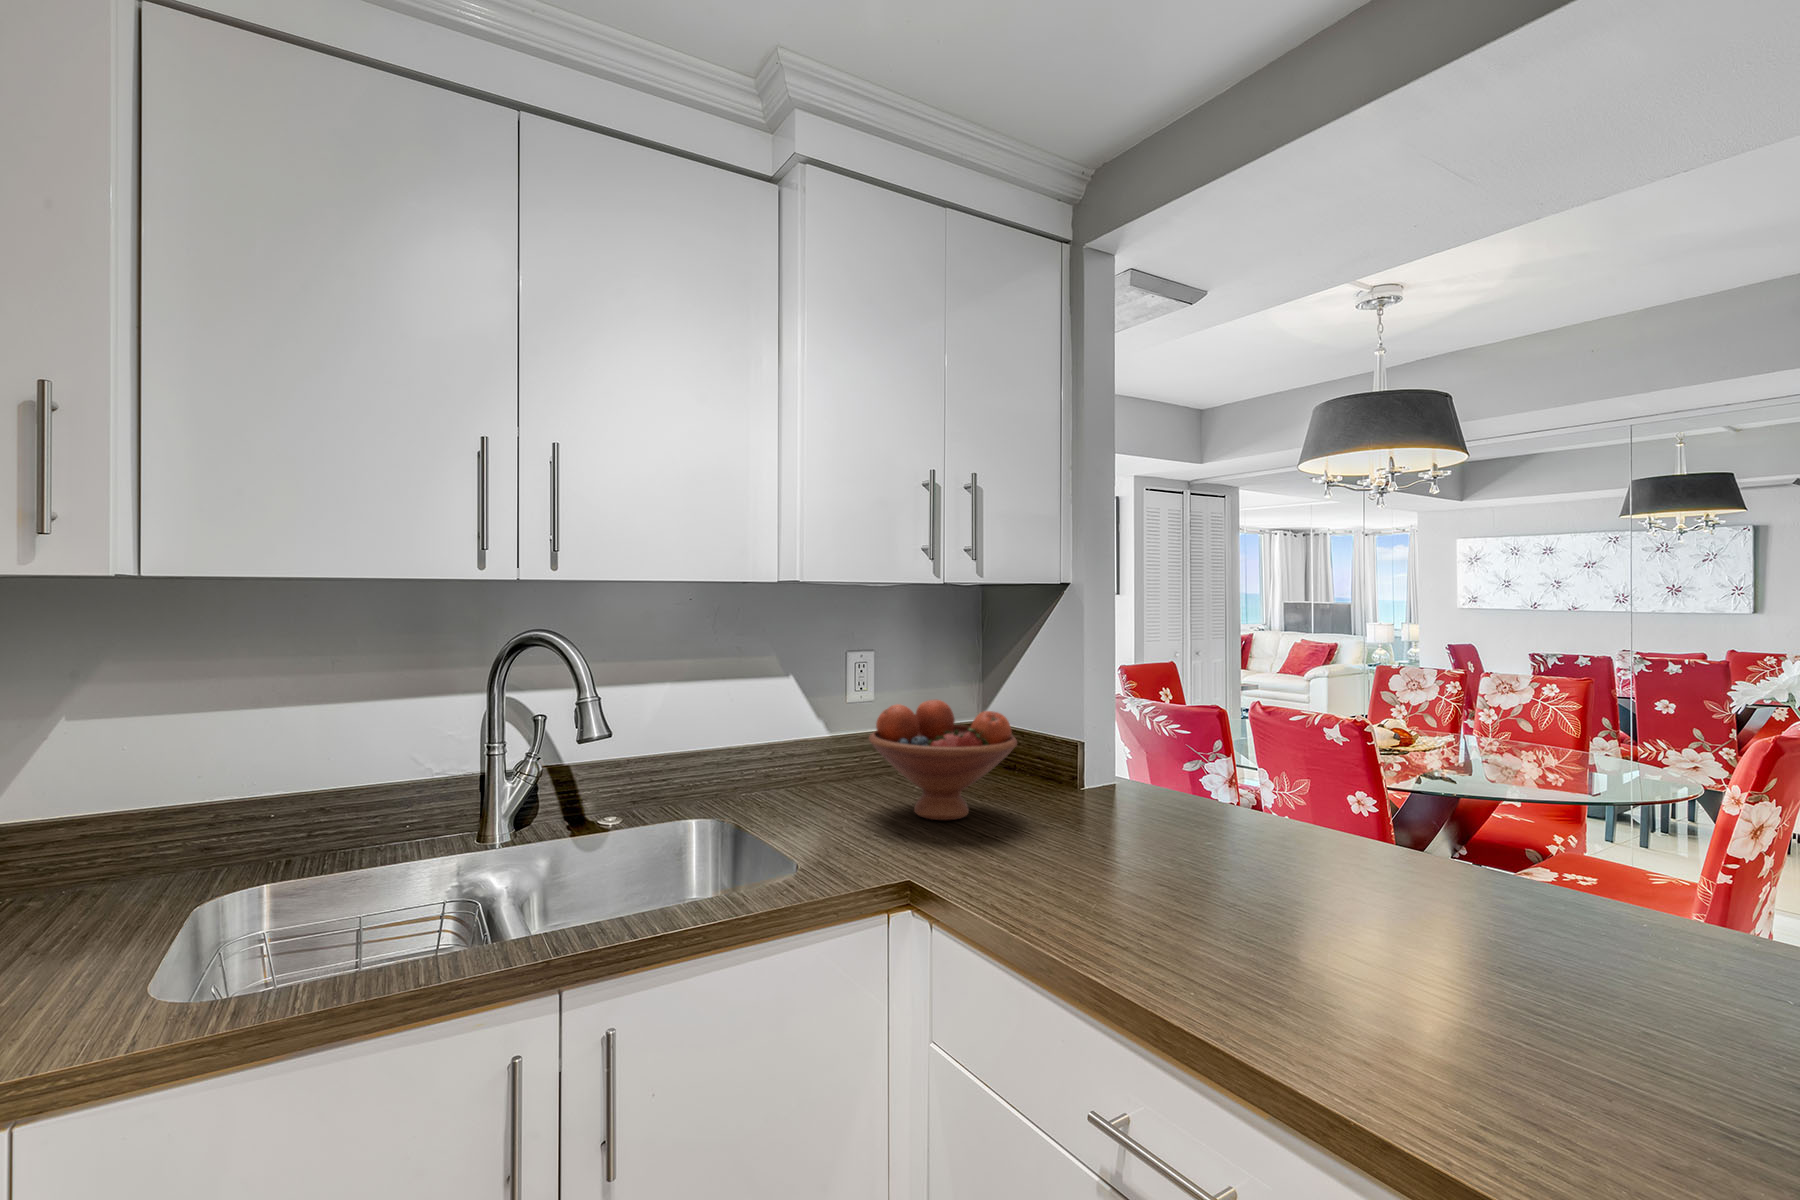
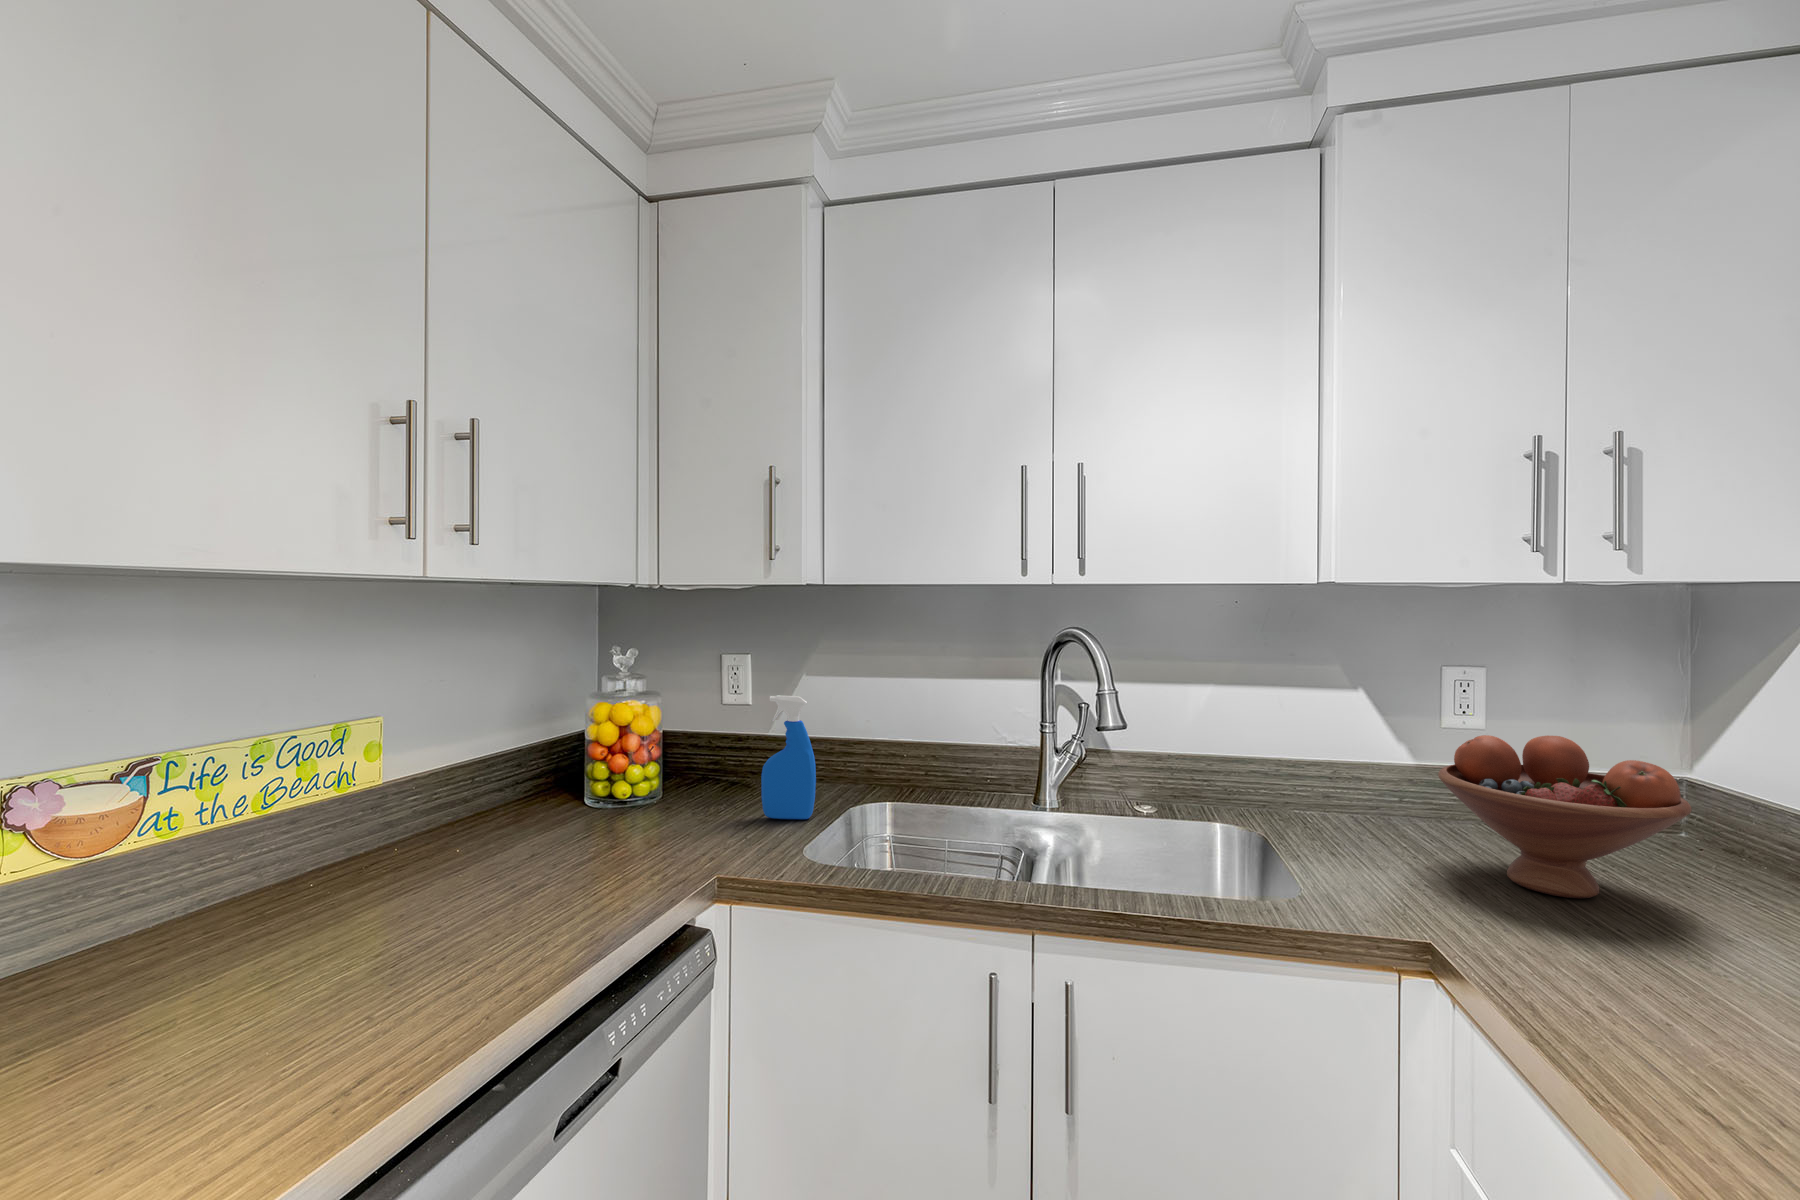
spray bottle: none [12,753,136,959] -> present [761,695,816,819]

